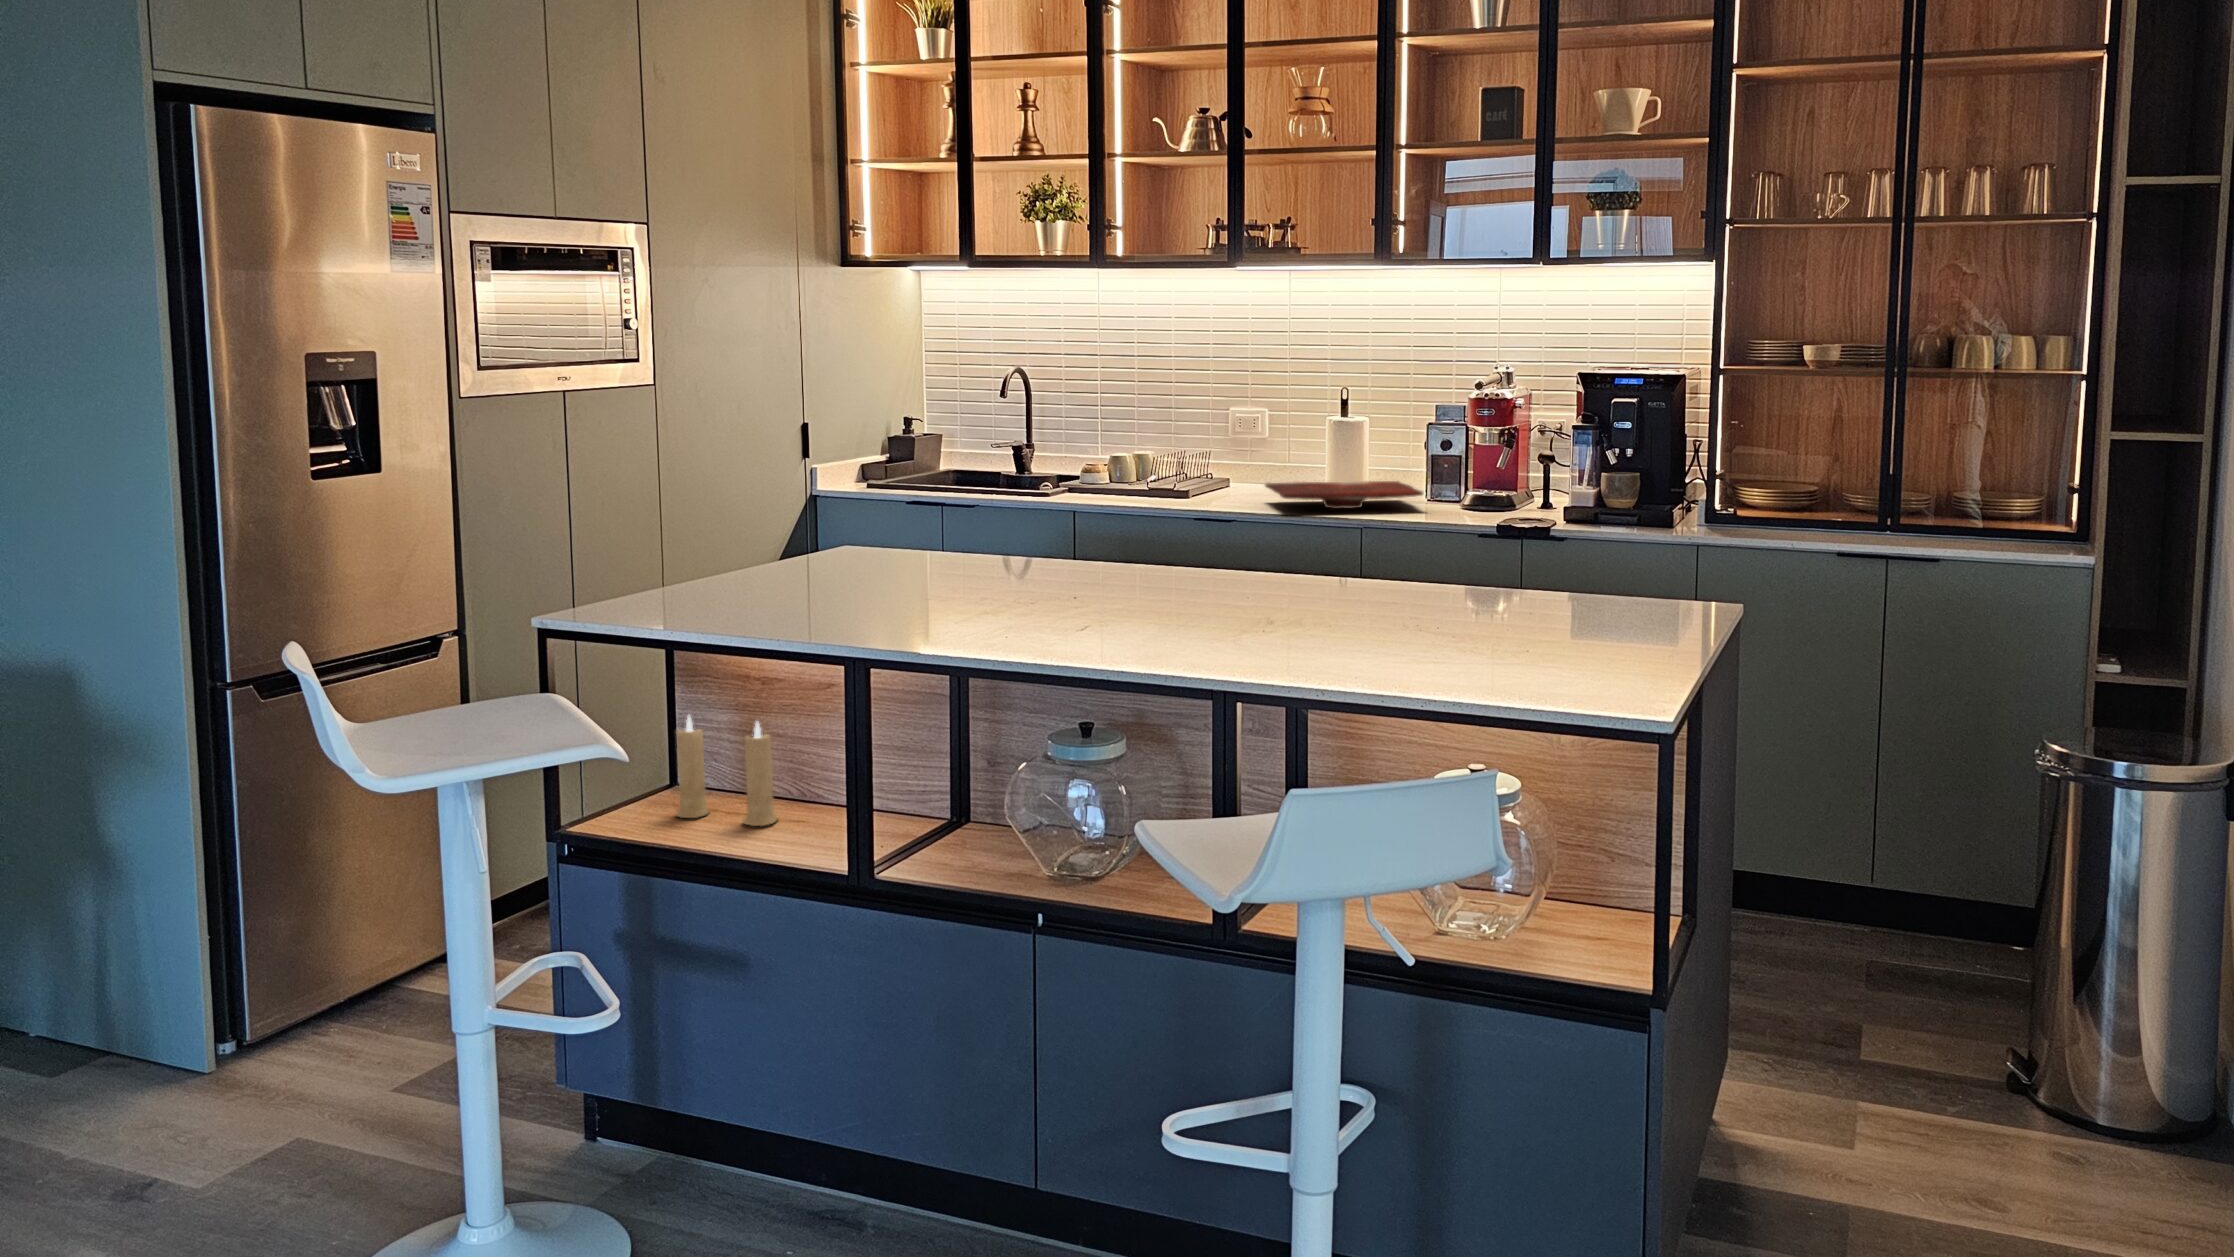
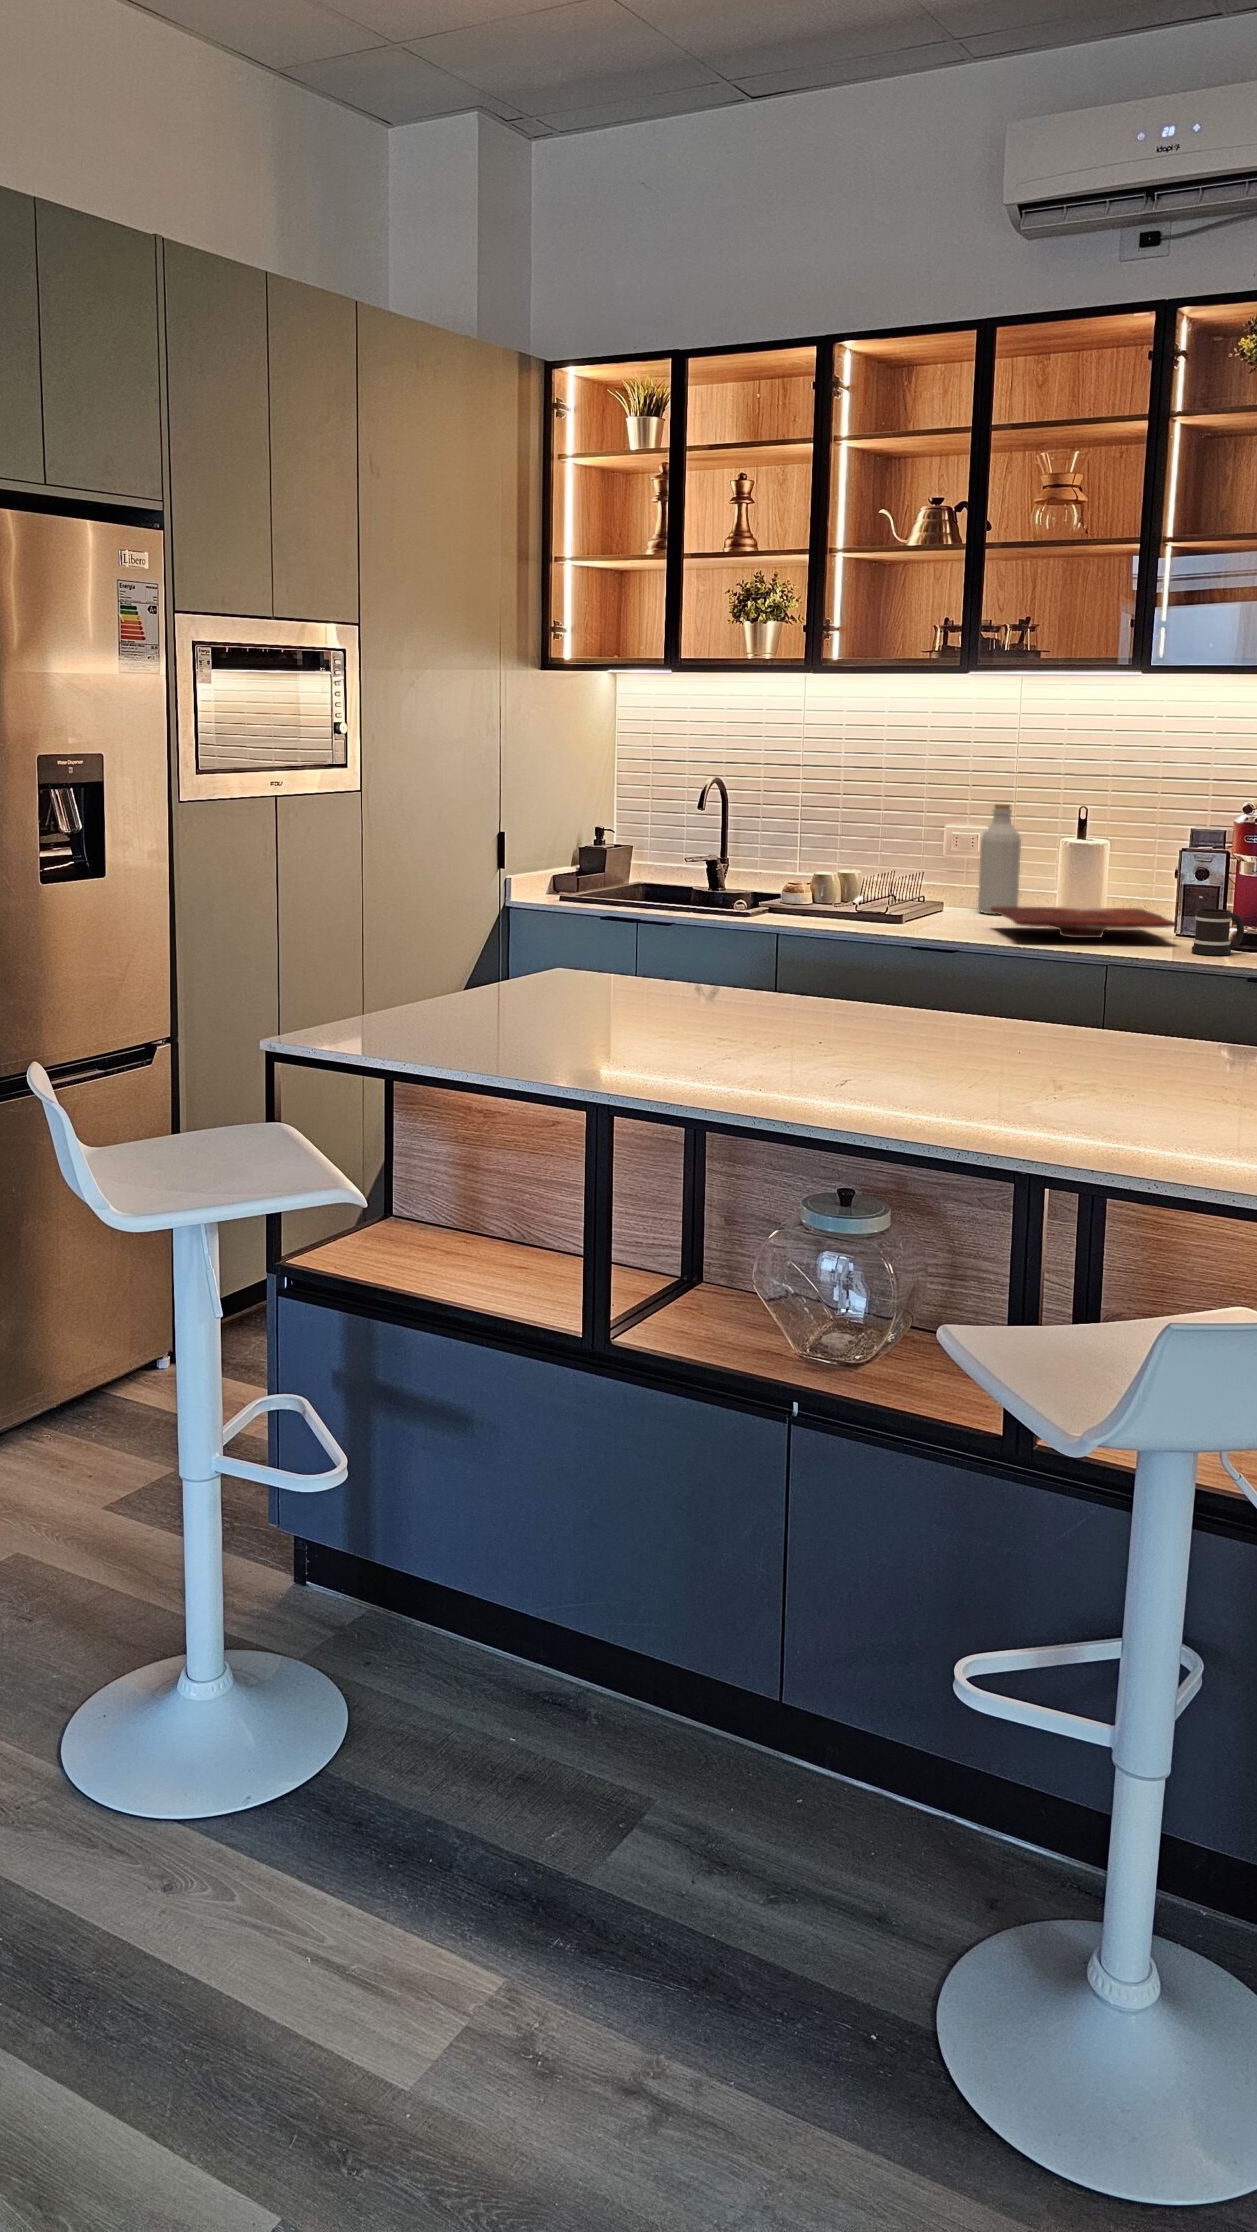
bottle: none [1258,390,1294,491] -> present [978,804,1021,914]
mug: none [1435,478,1479,519] -> present [1192,909,1244,955]
candle: present [676,716,777,826] -> none [393,1139,501,1270]

